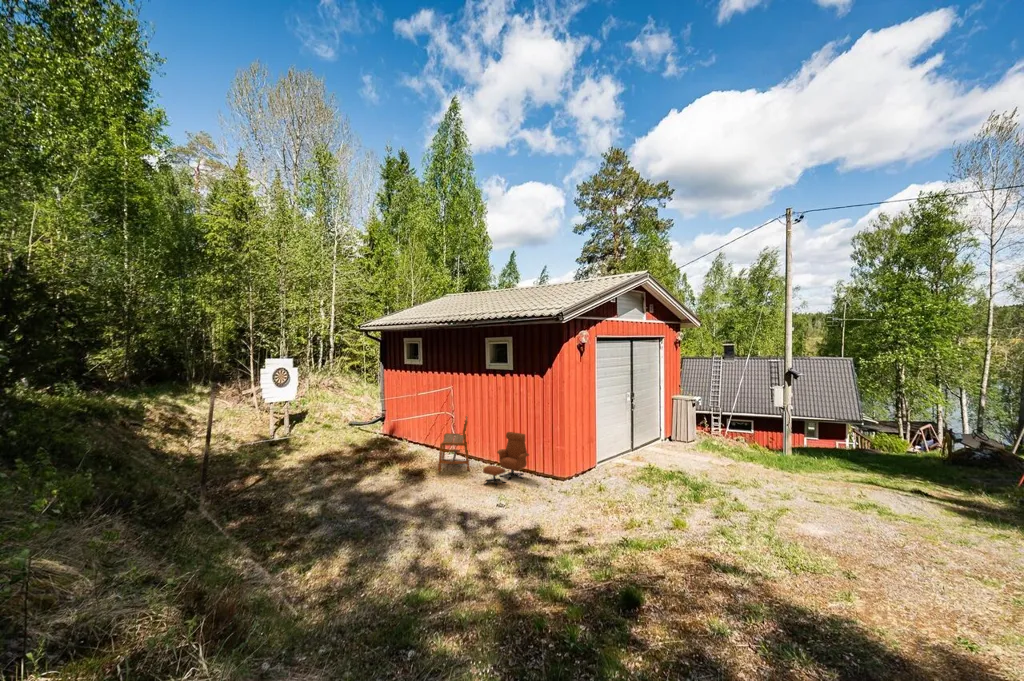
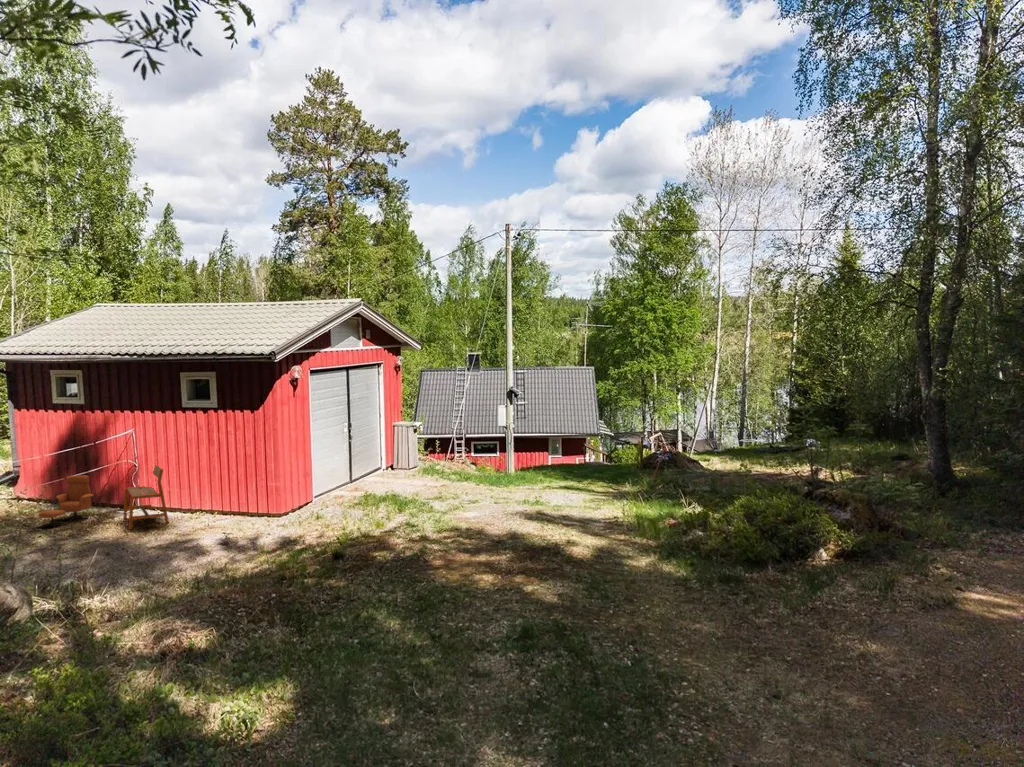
lounge chair: present [483,432,529,486] -> present [39,475,93,528]

